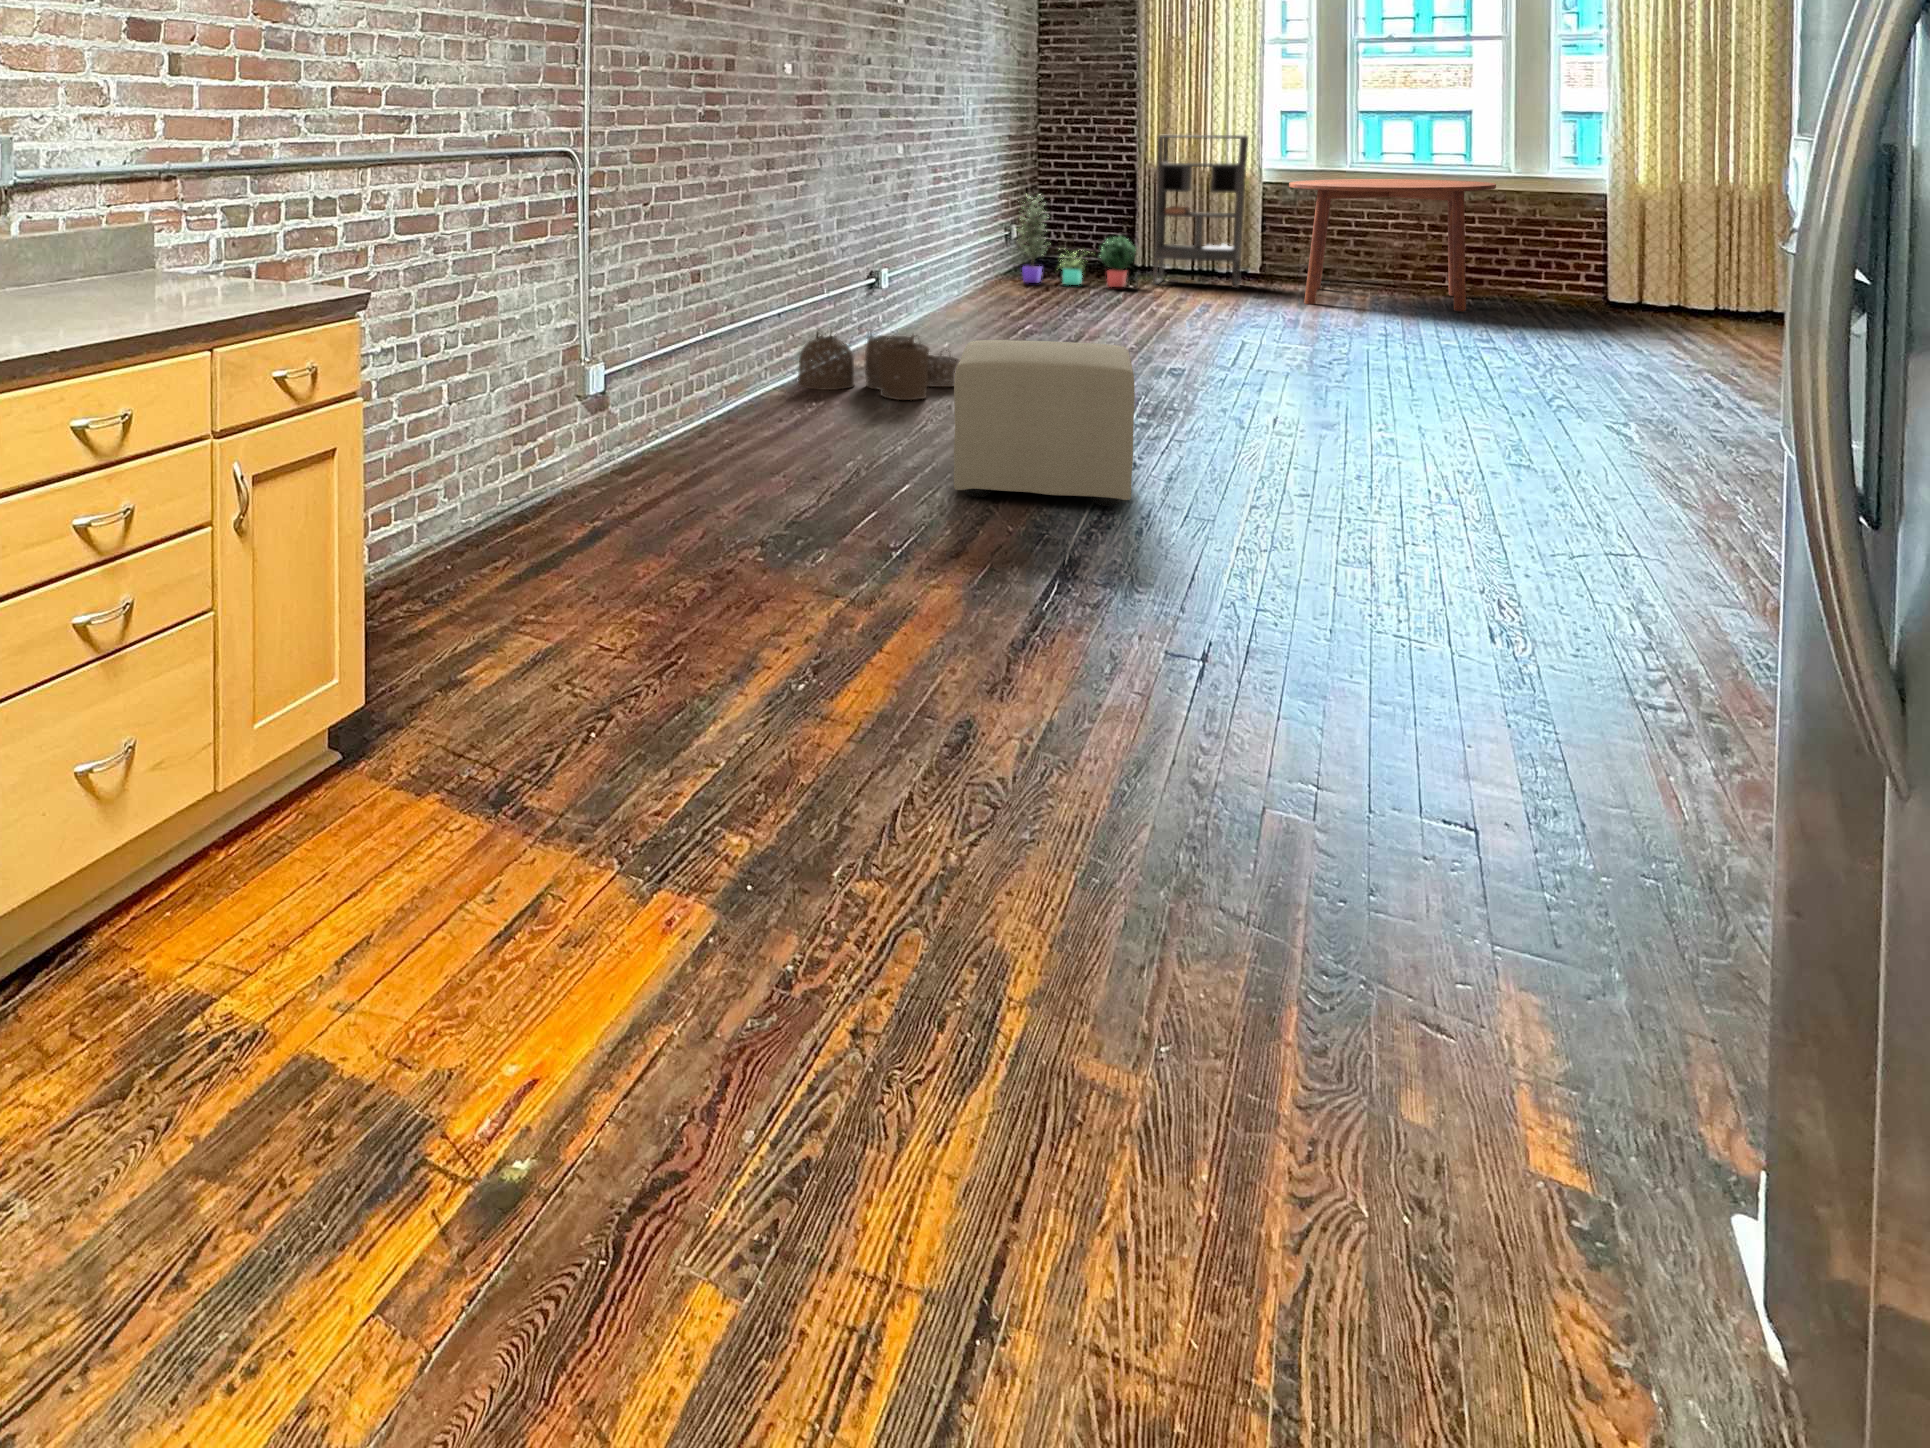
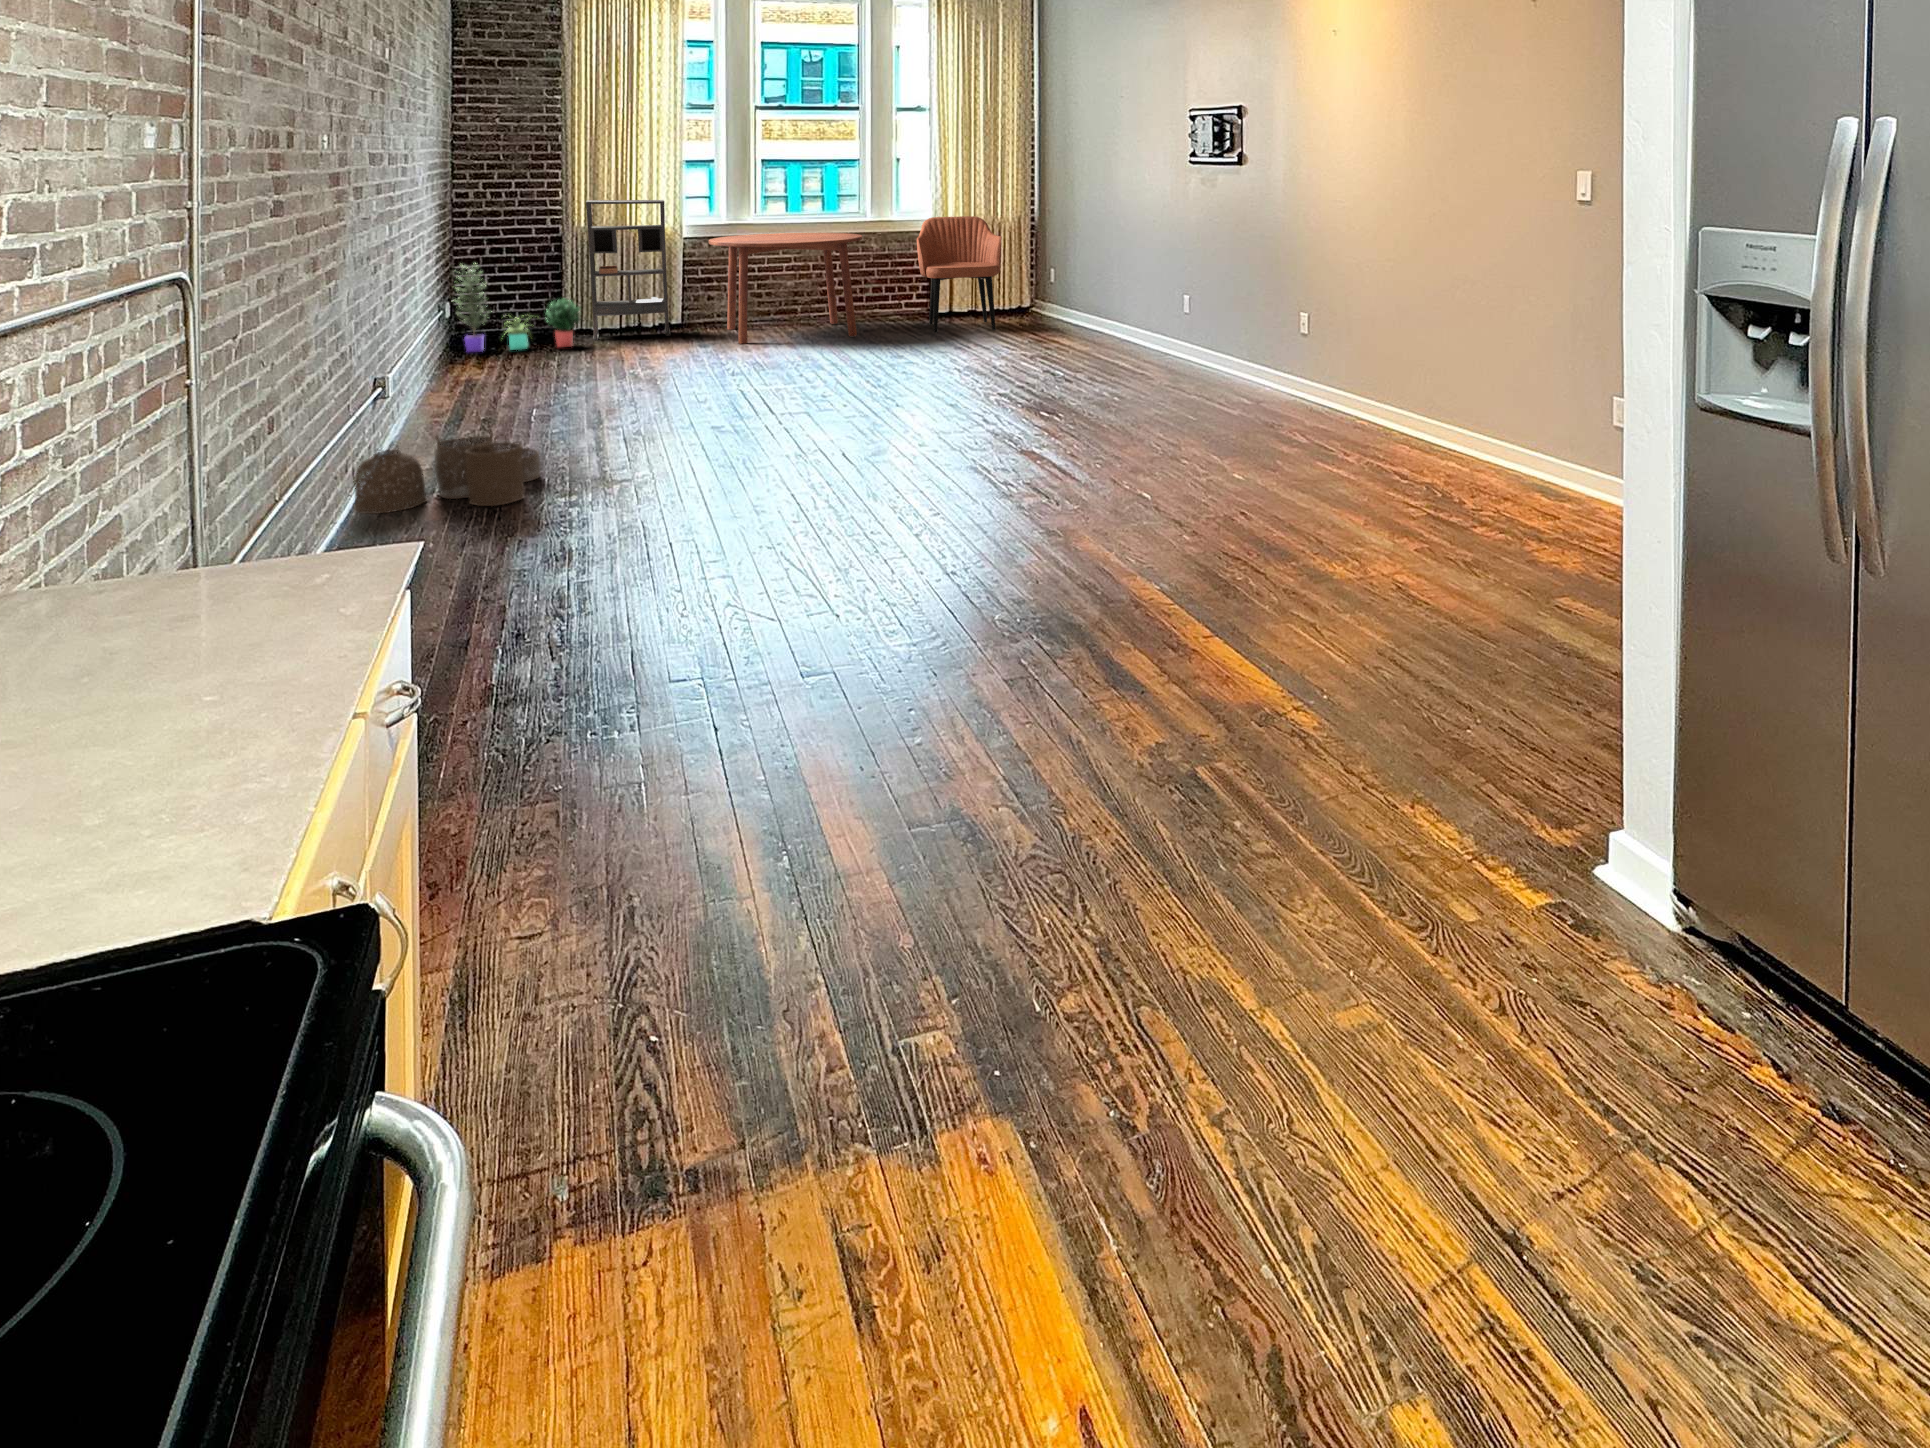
armchair: none [1580,165,1725,326] -> present [917,216,1002,333]
ottoman: present [954,340,1135,506] -> none [639,419,838,589]

